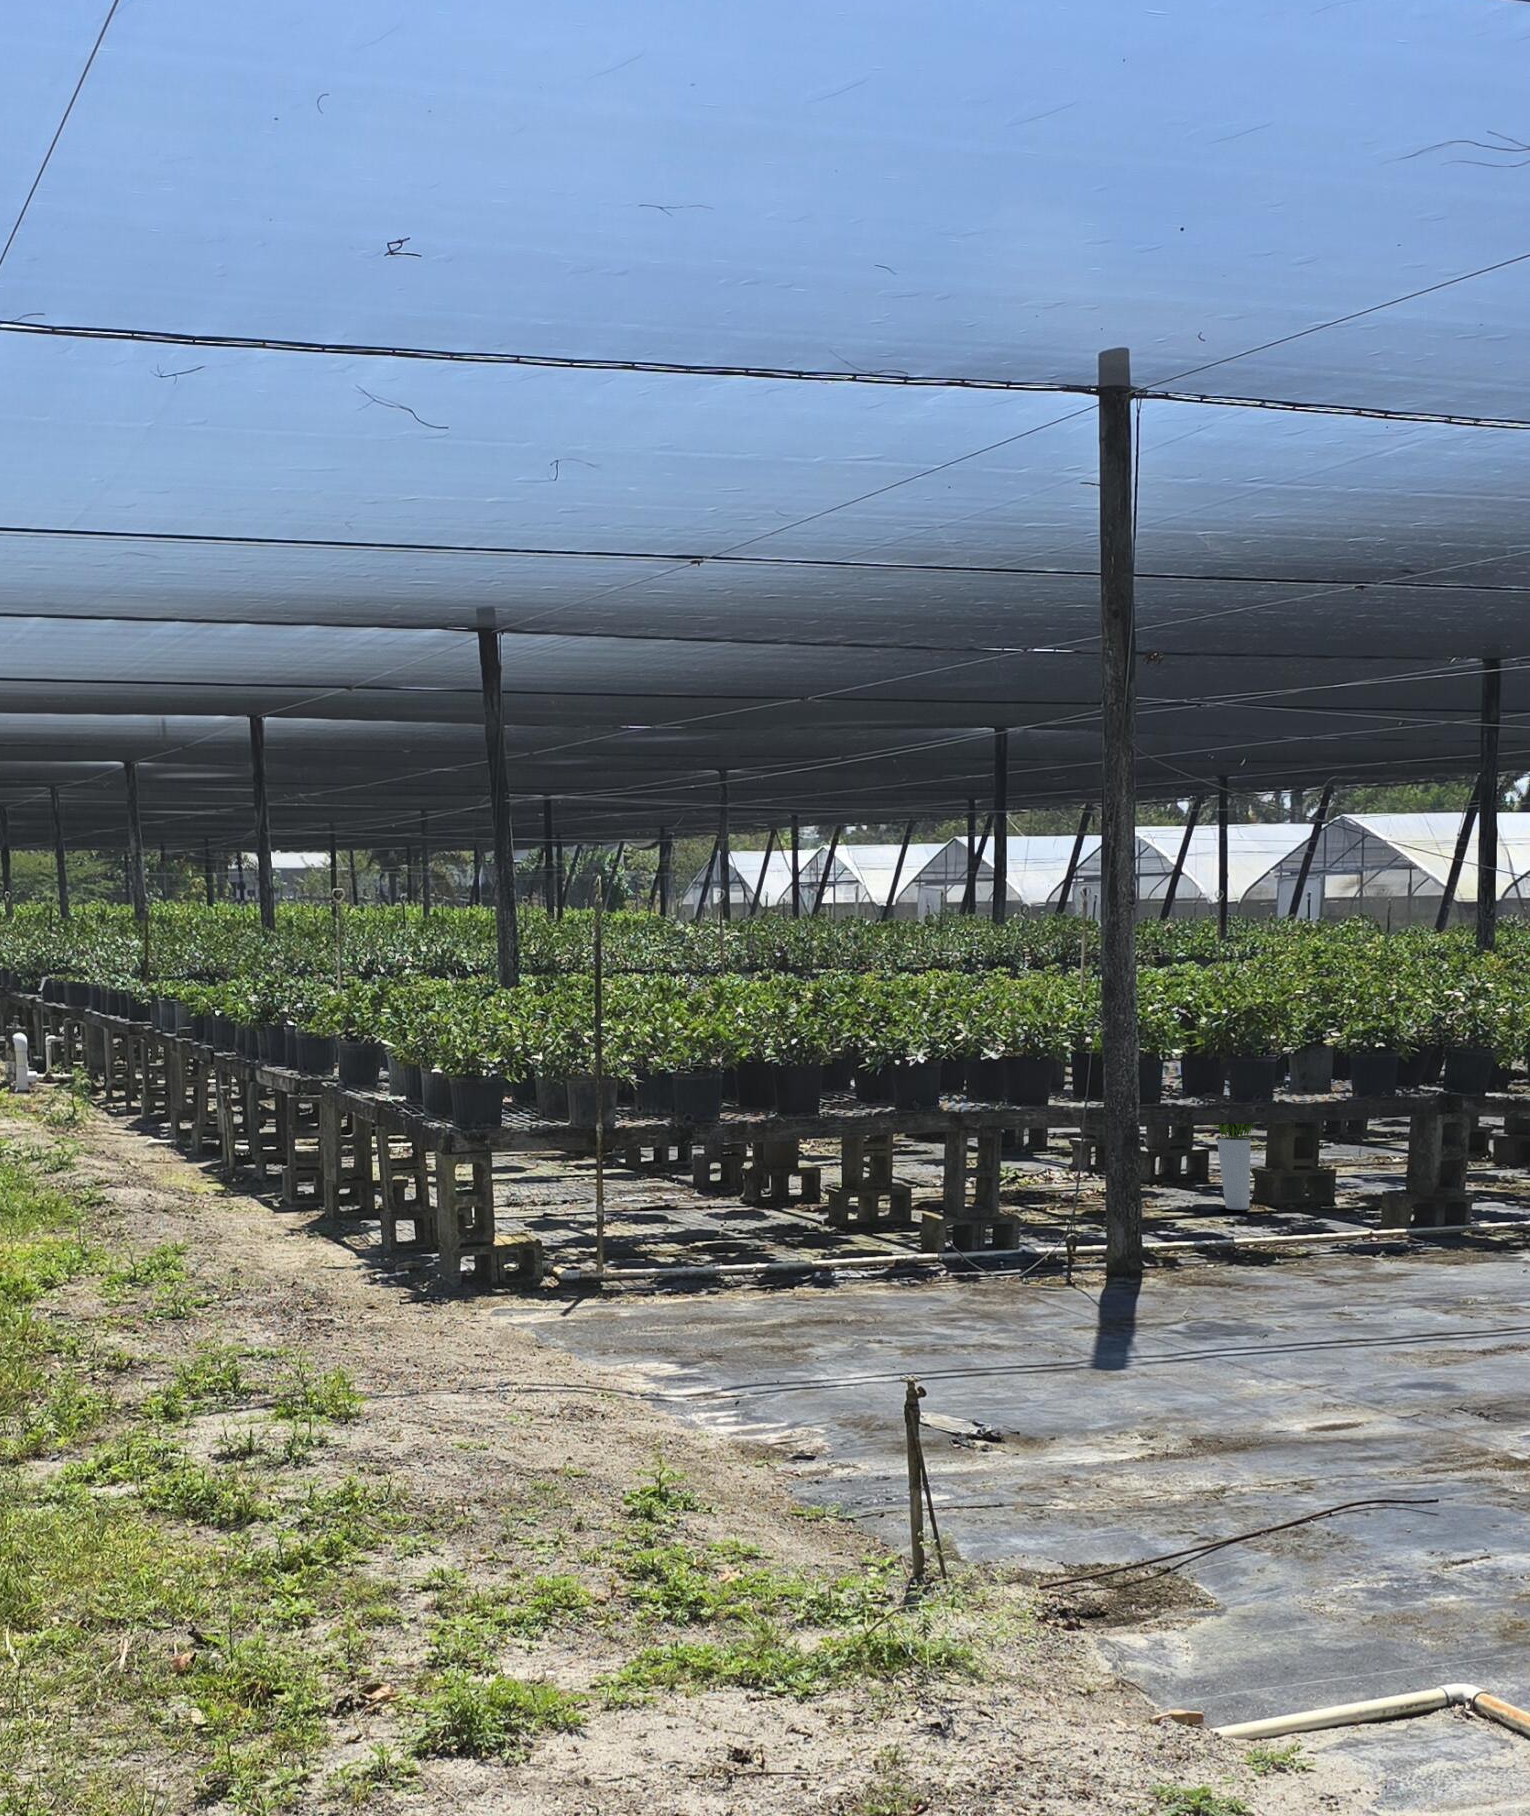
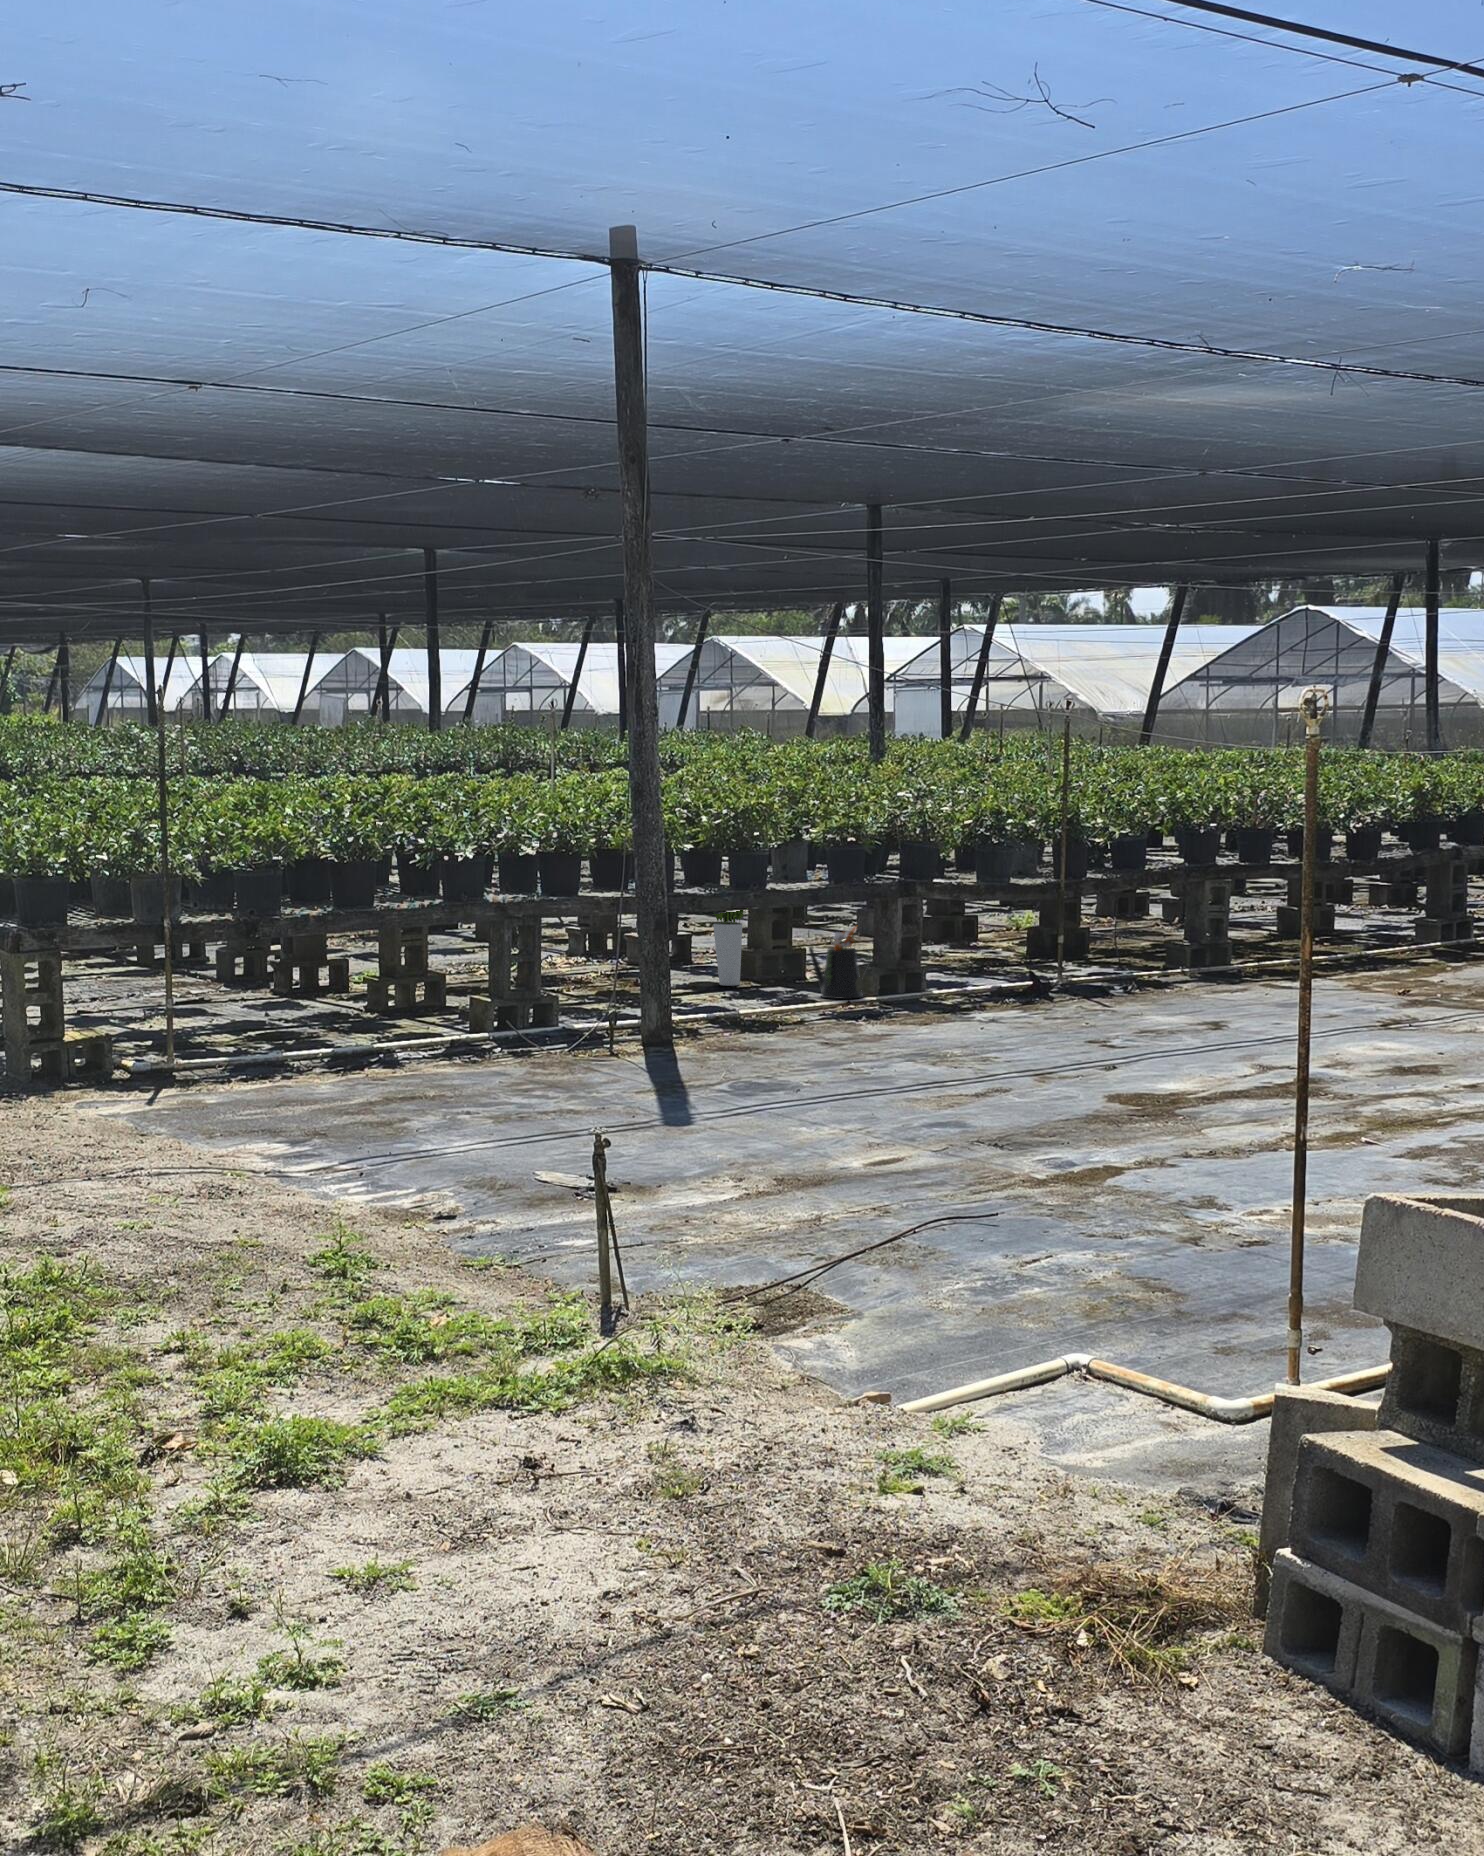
watering can: none [1323,1142,1397,1229] -> present [809,927,870,999]

